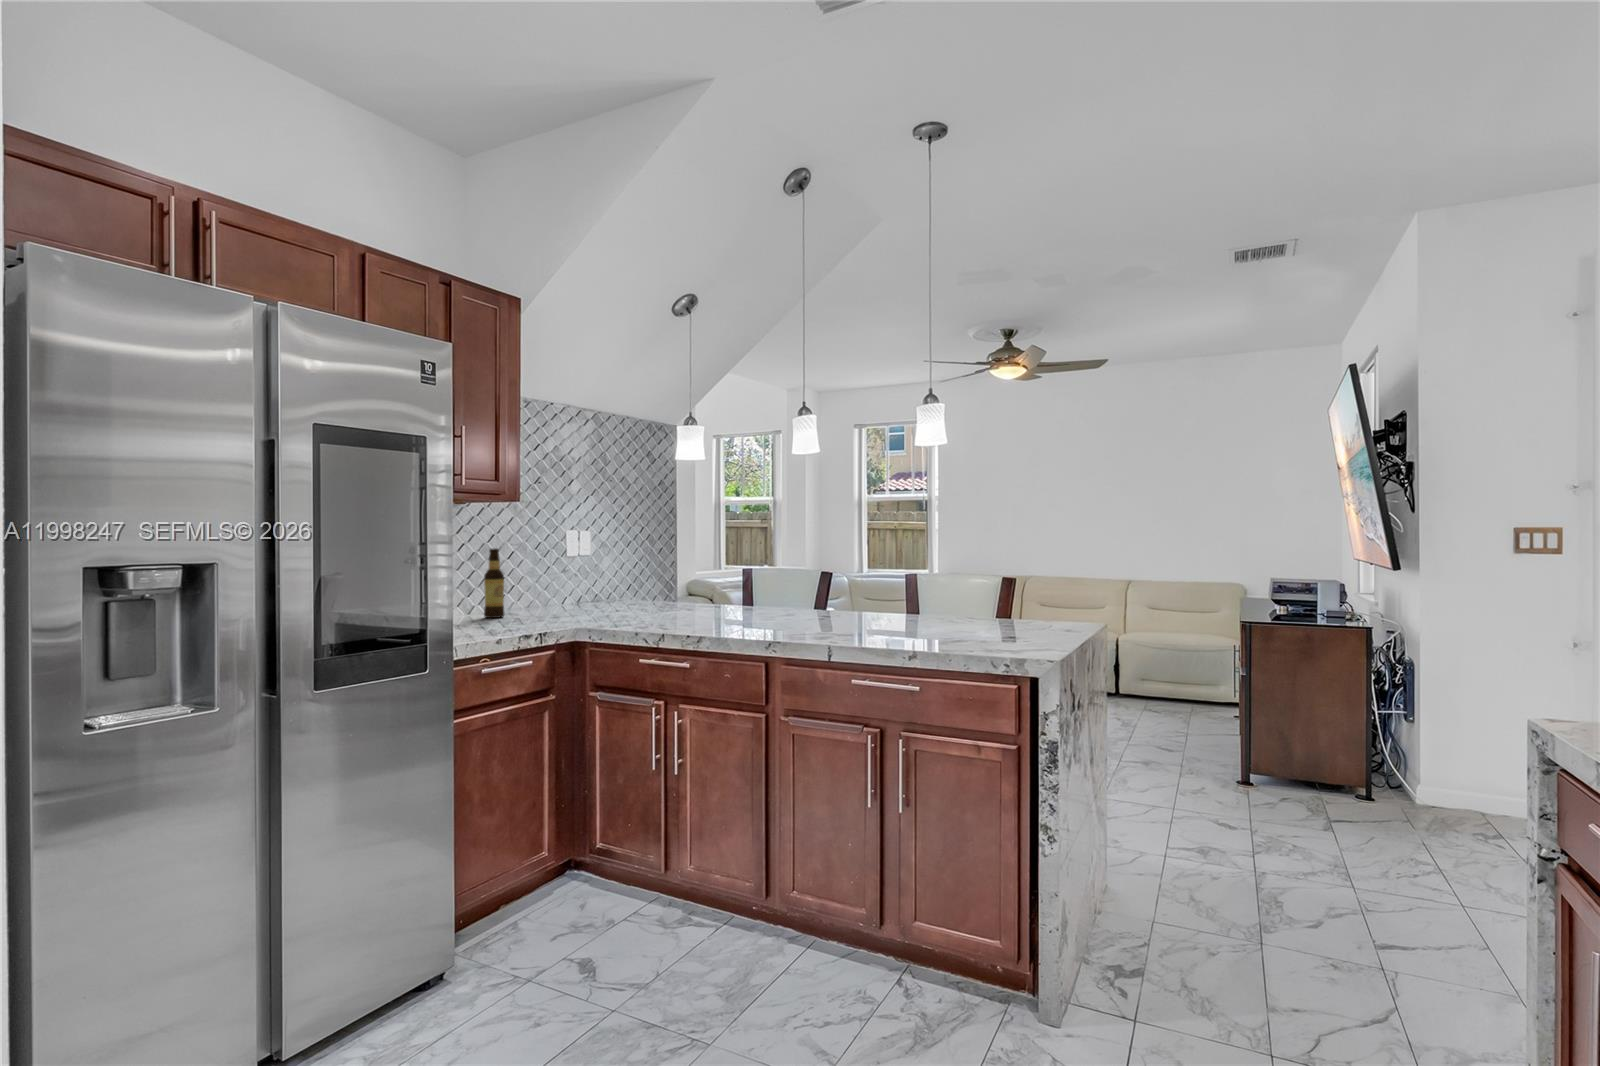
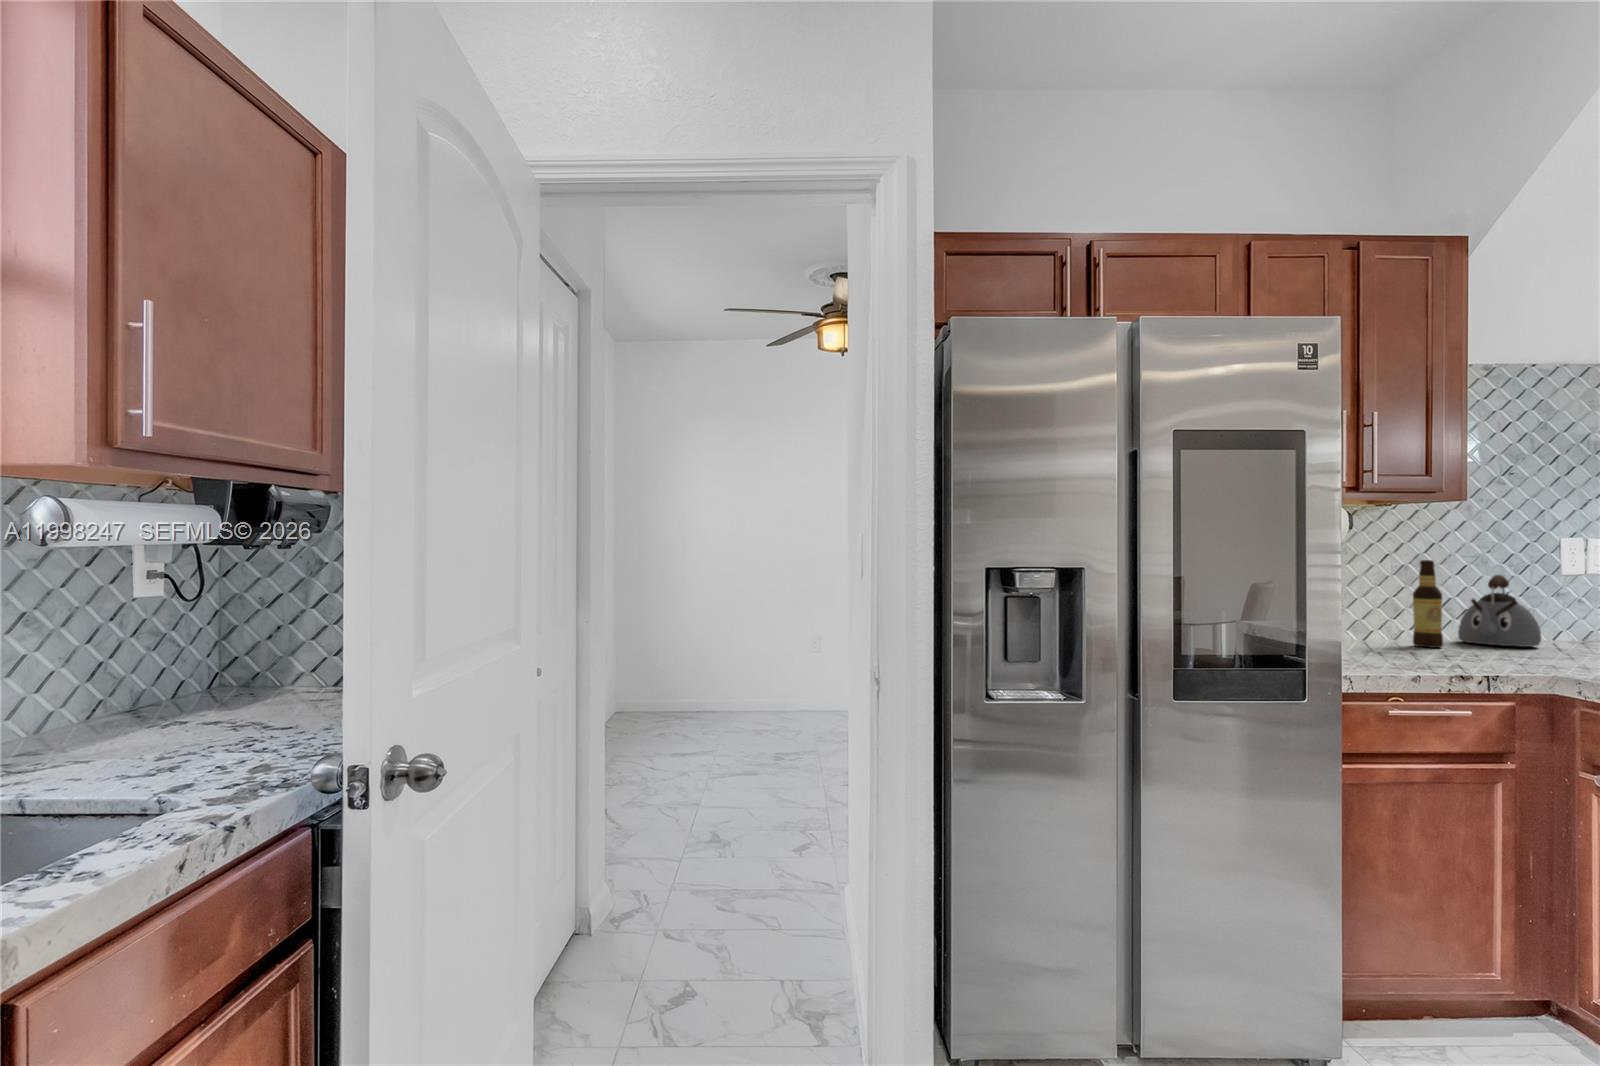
kettle: none [510,558,559,612] -> present [1458,575,1541,647]

